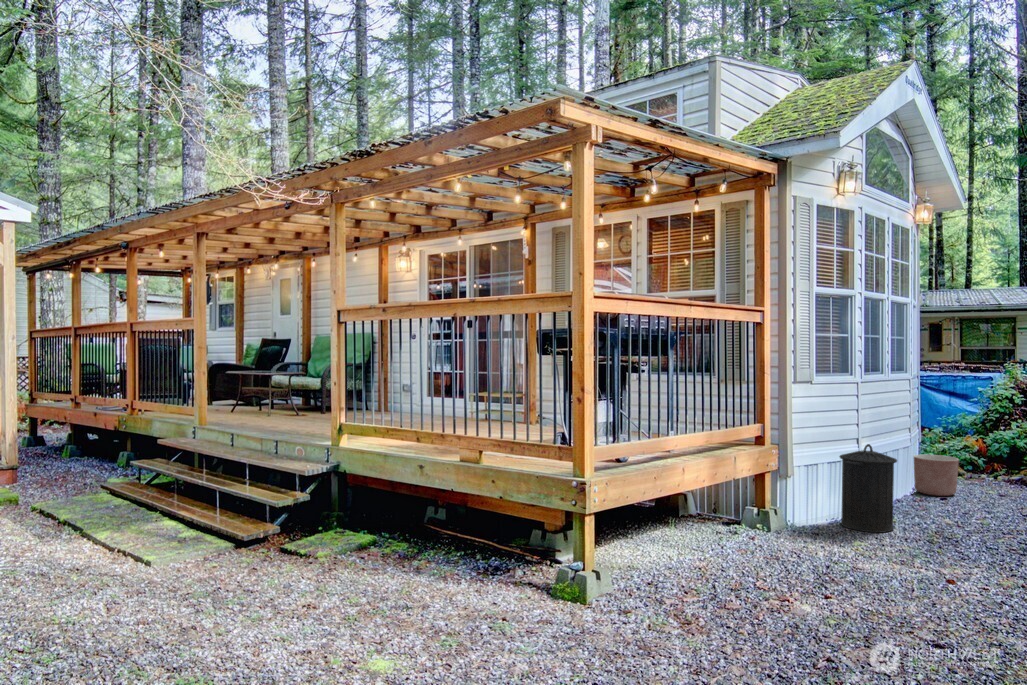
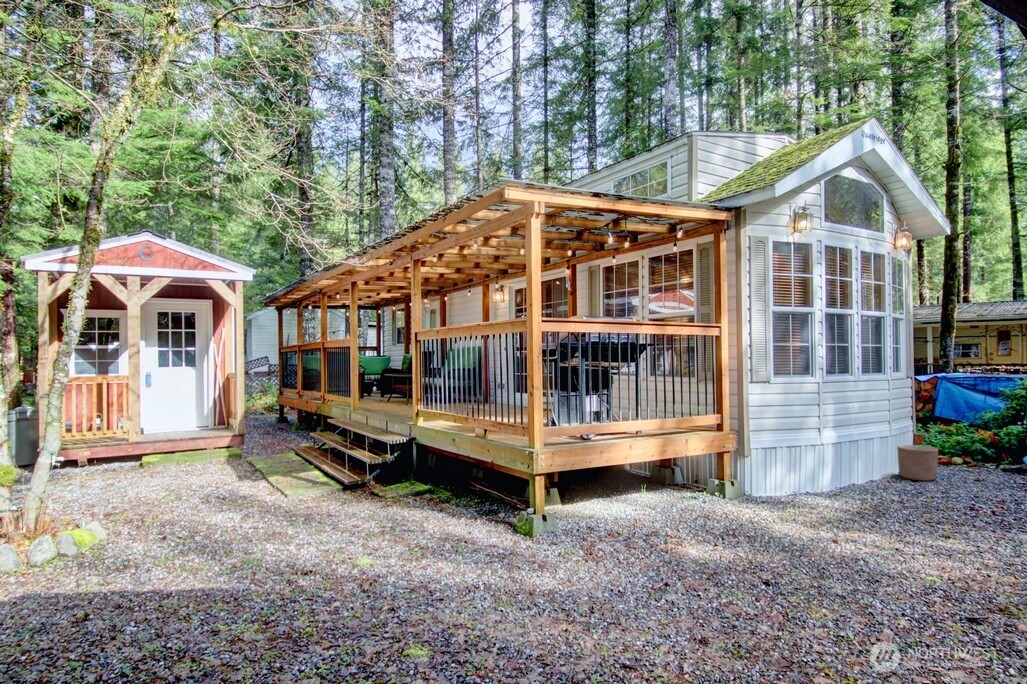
trash can: present [839,444,897,533] -> none [798,433,847,506]

